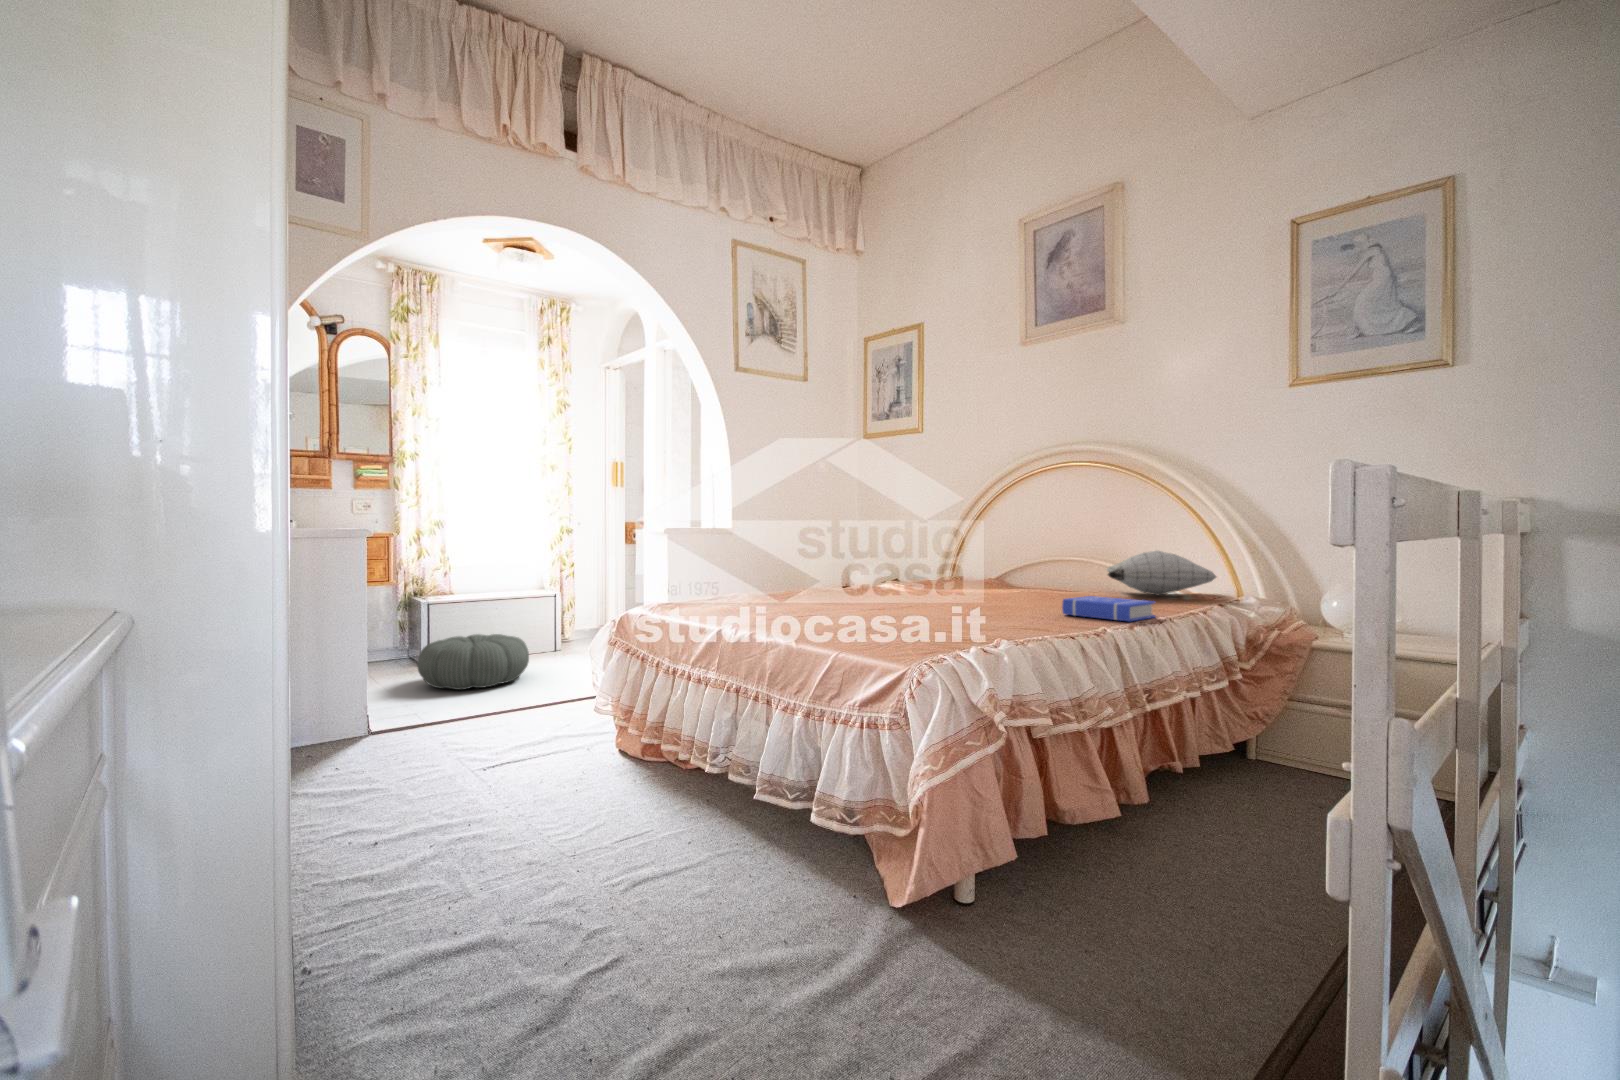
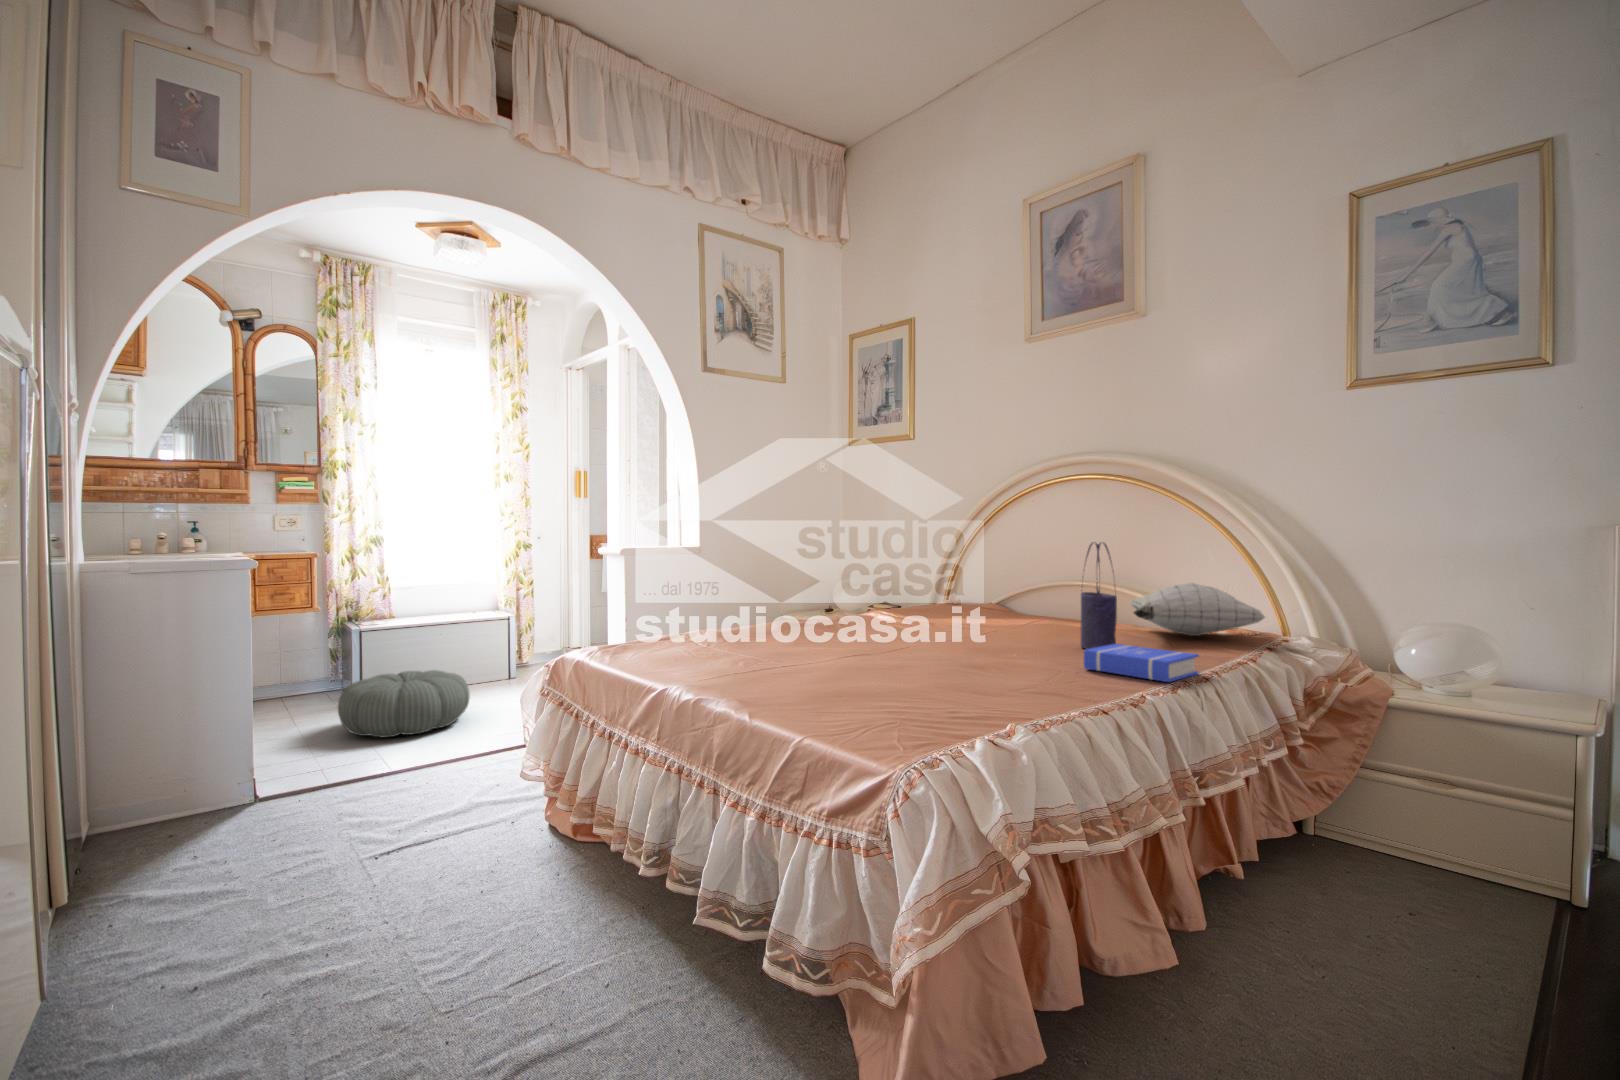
tote bag: none [1062,514,1092,606] -> present [1081,543,1117,649]

